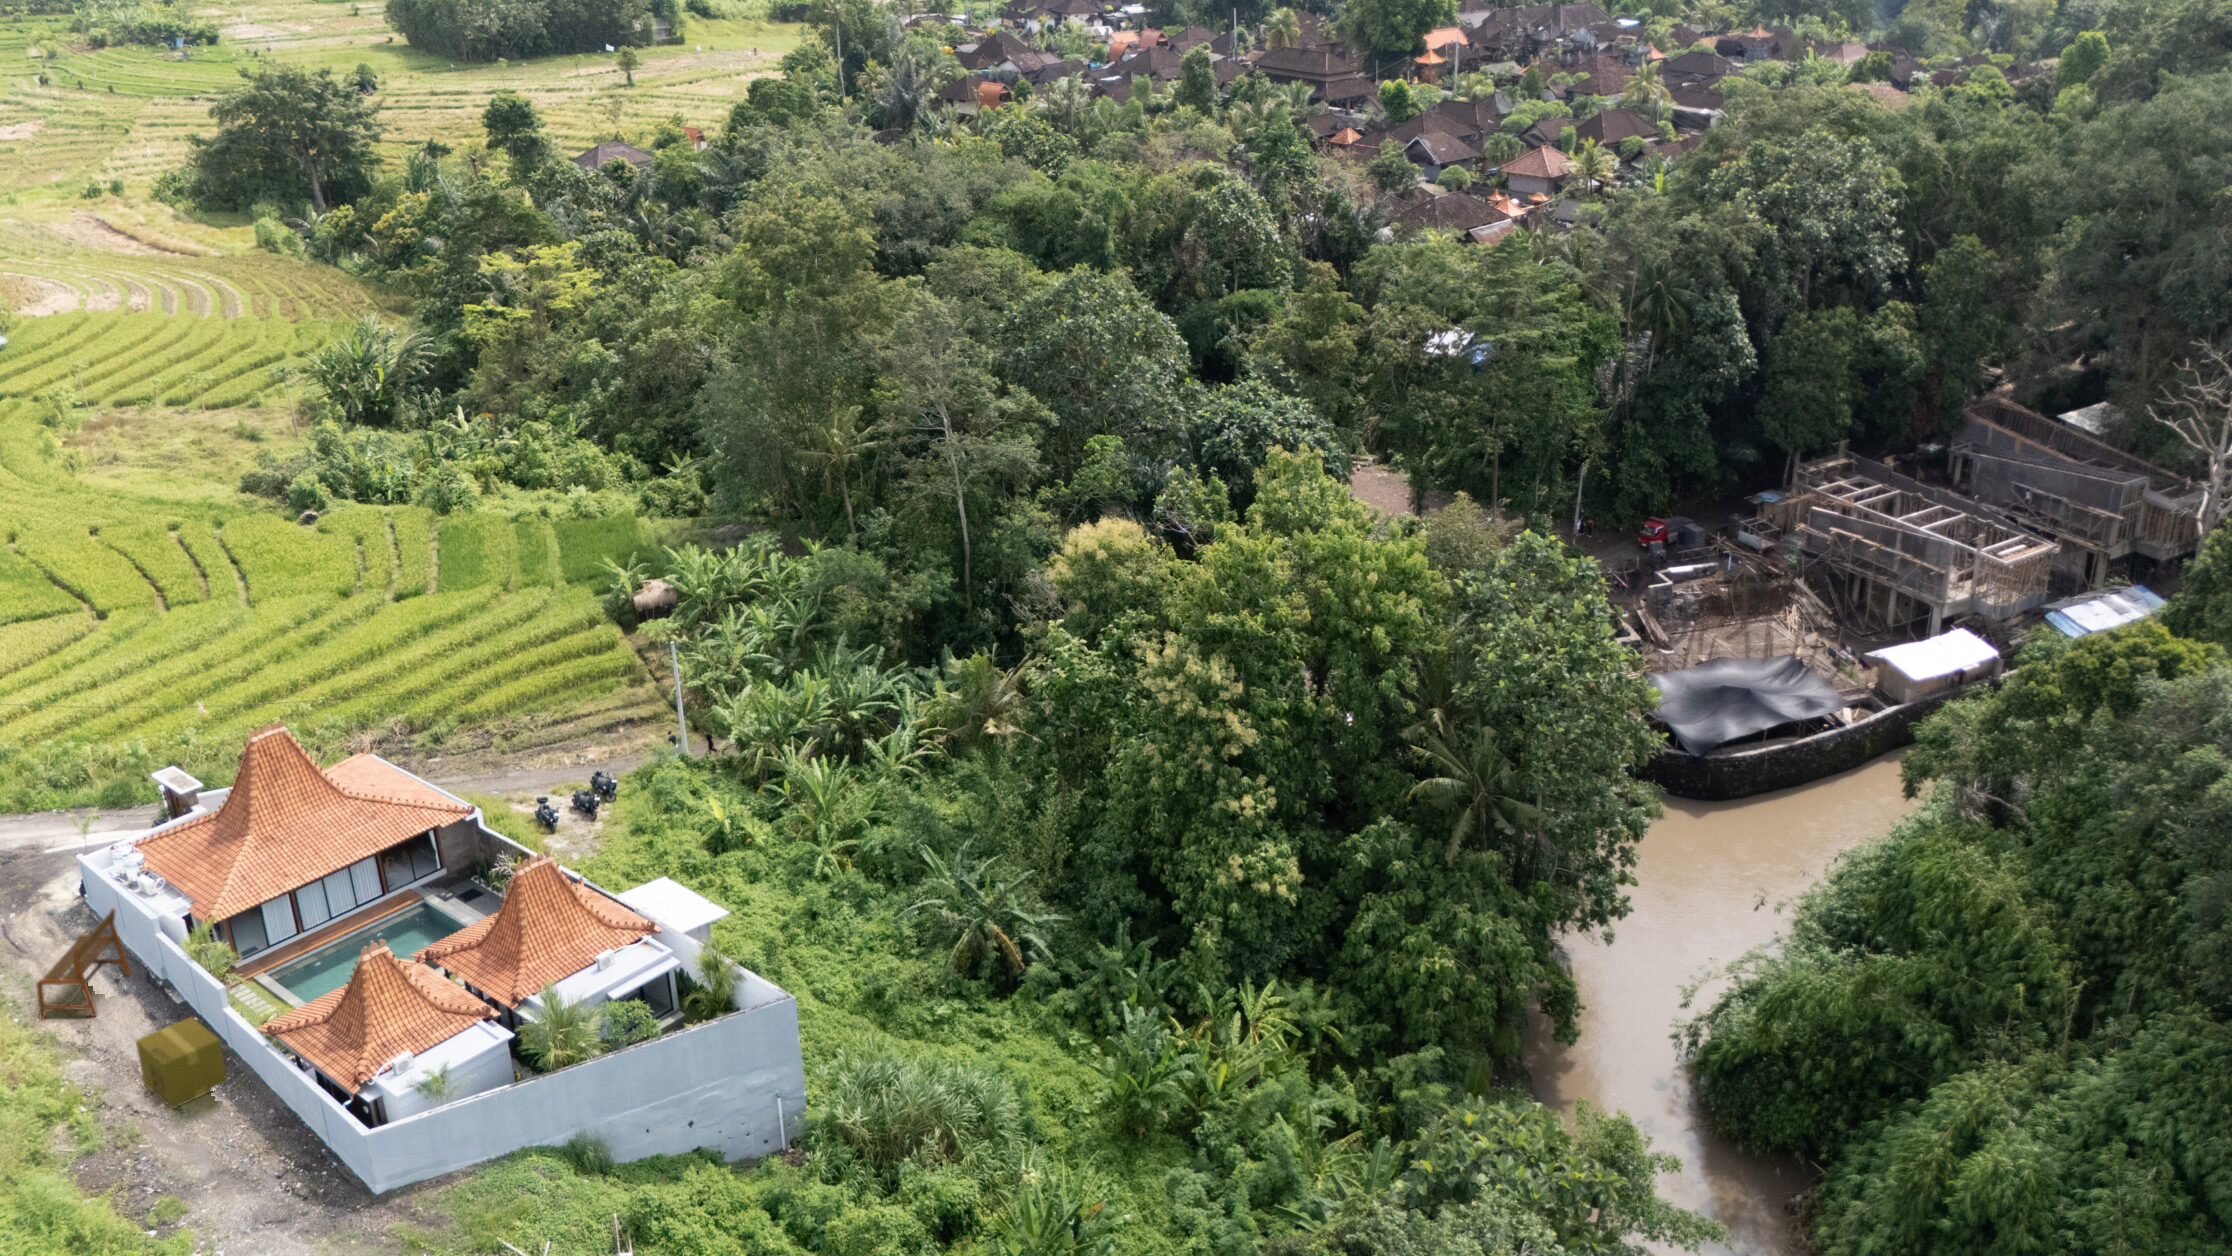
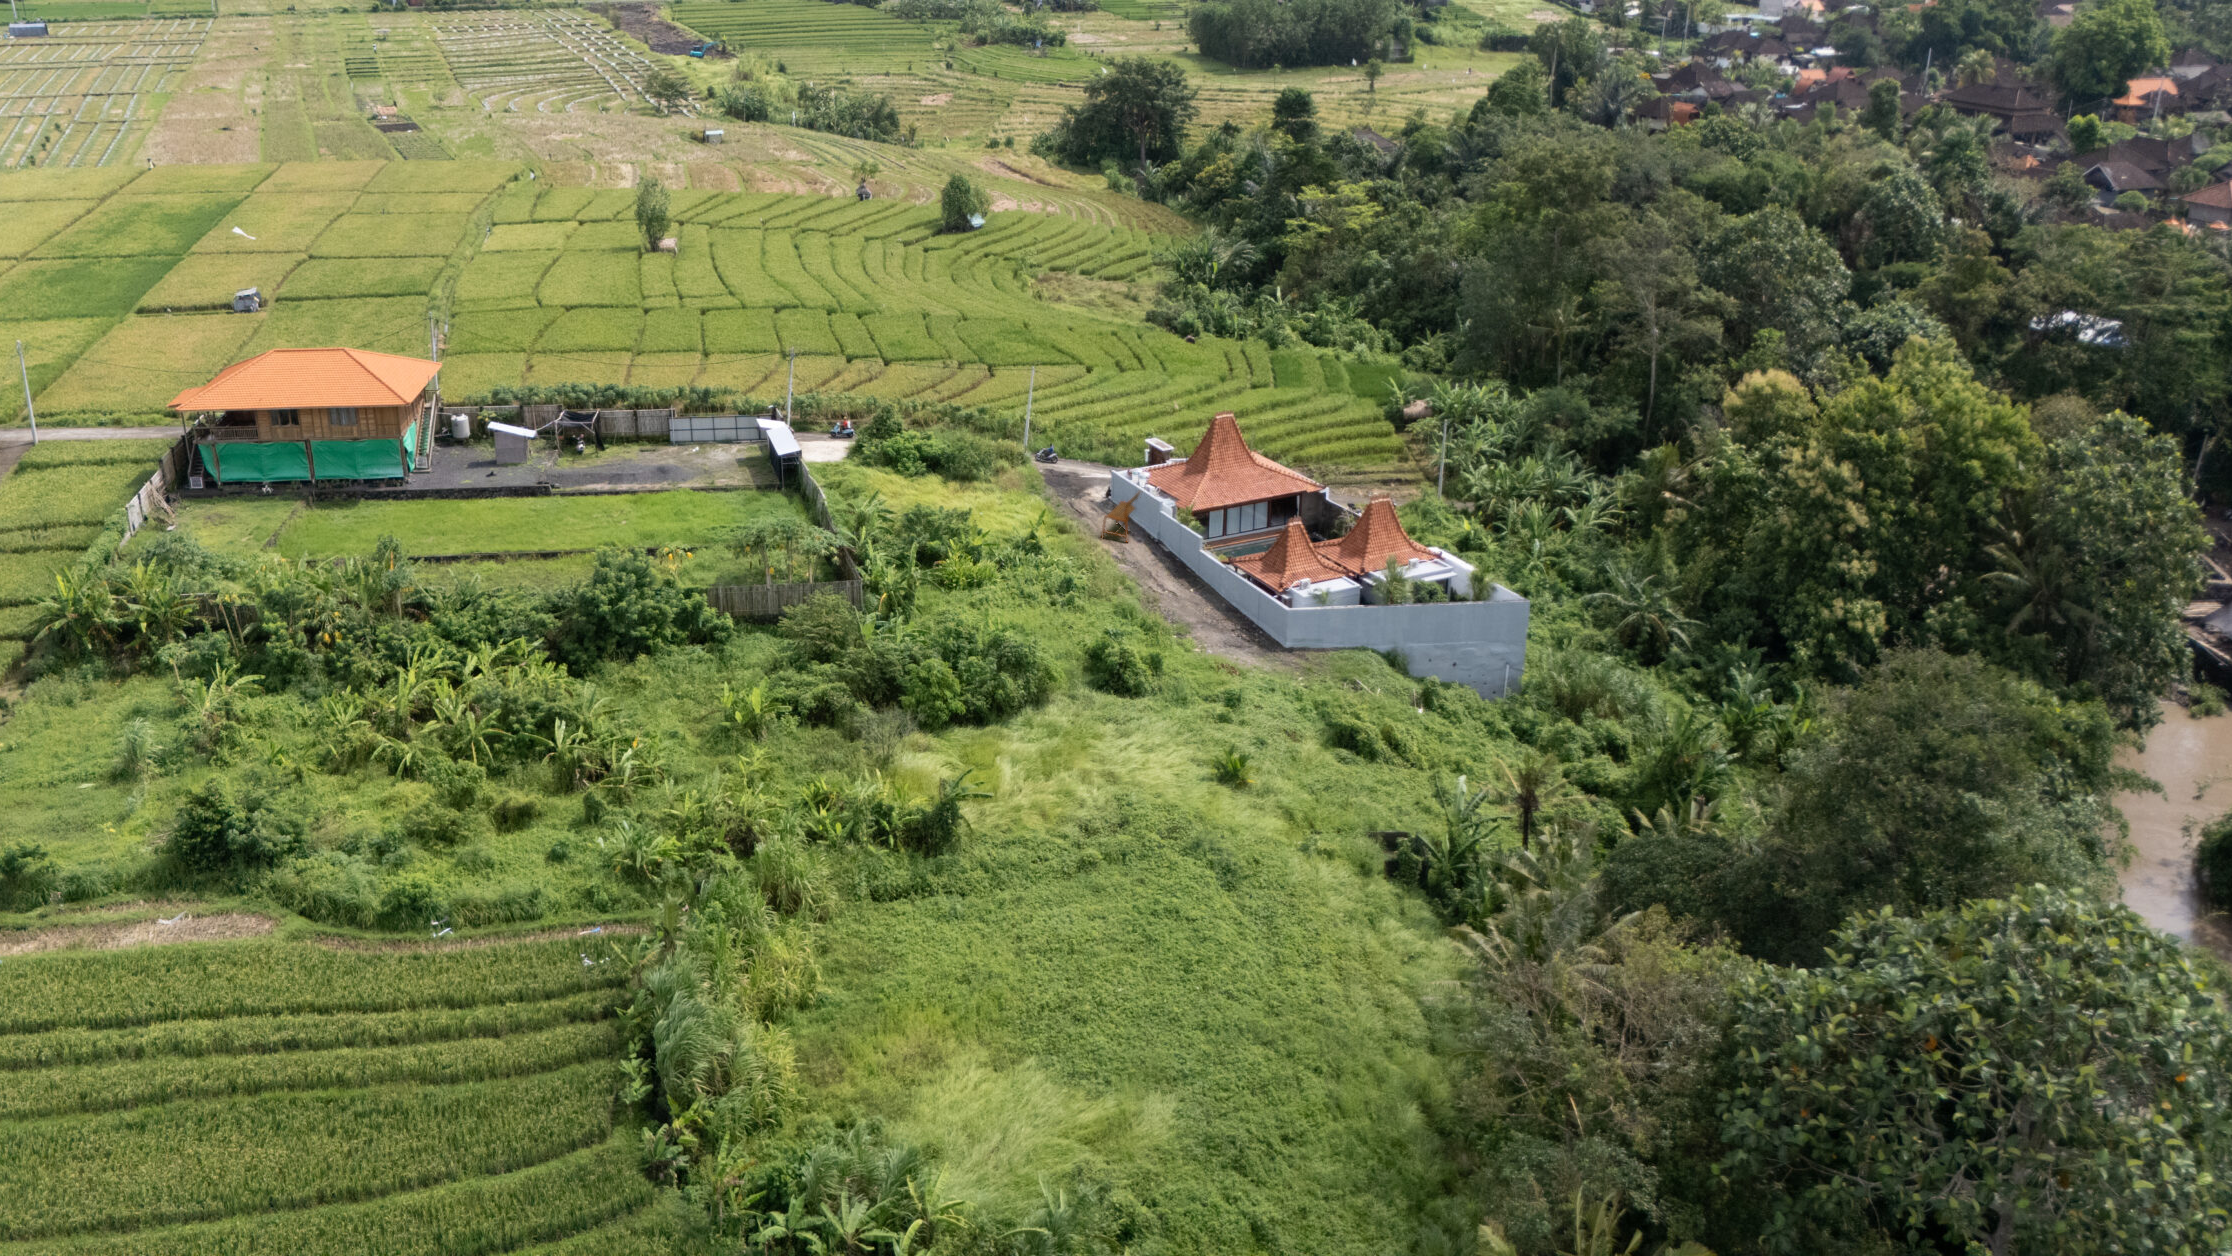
cardboard box: present [136,1017,227,1109] -> none [1158,546,1202,589]

